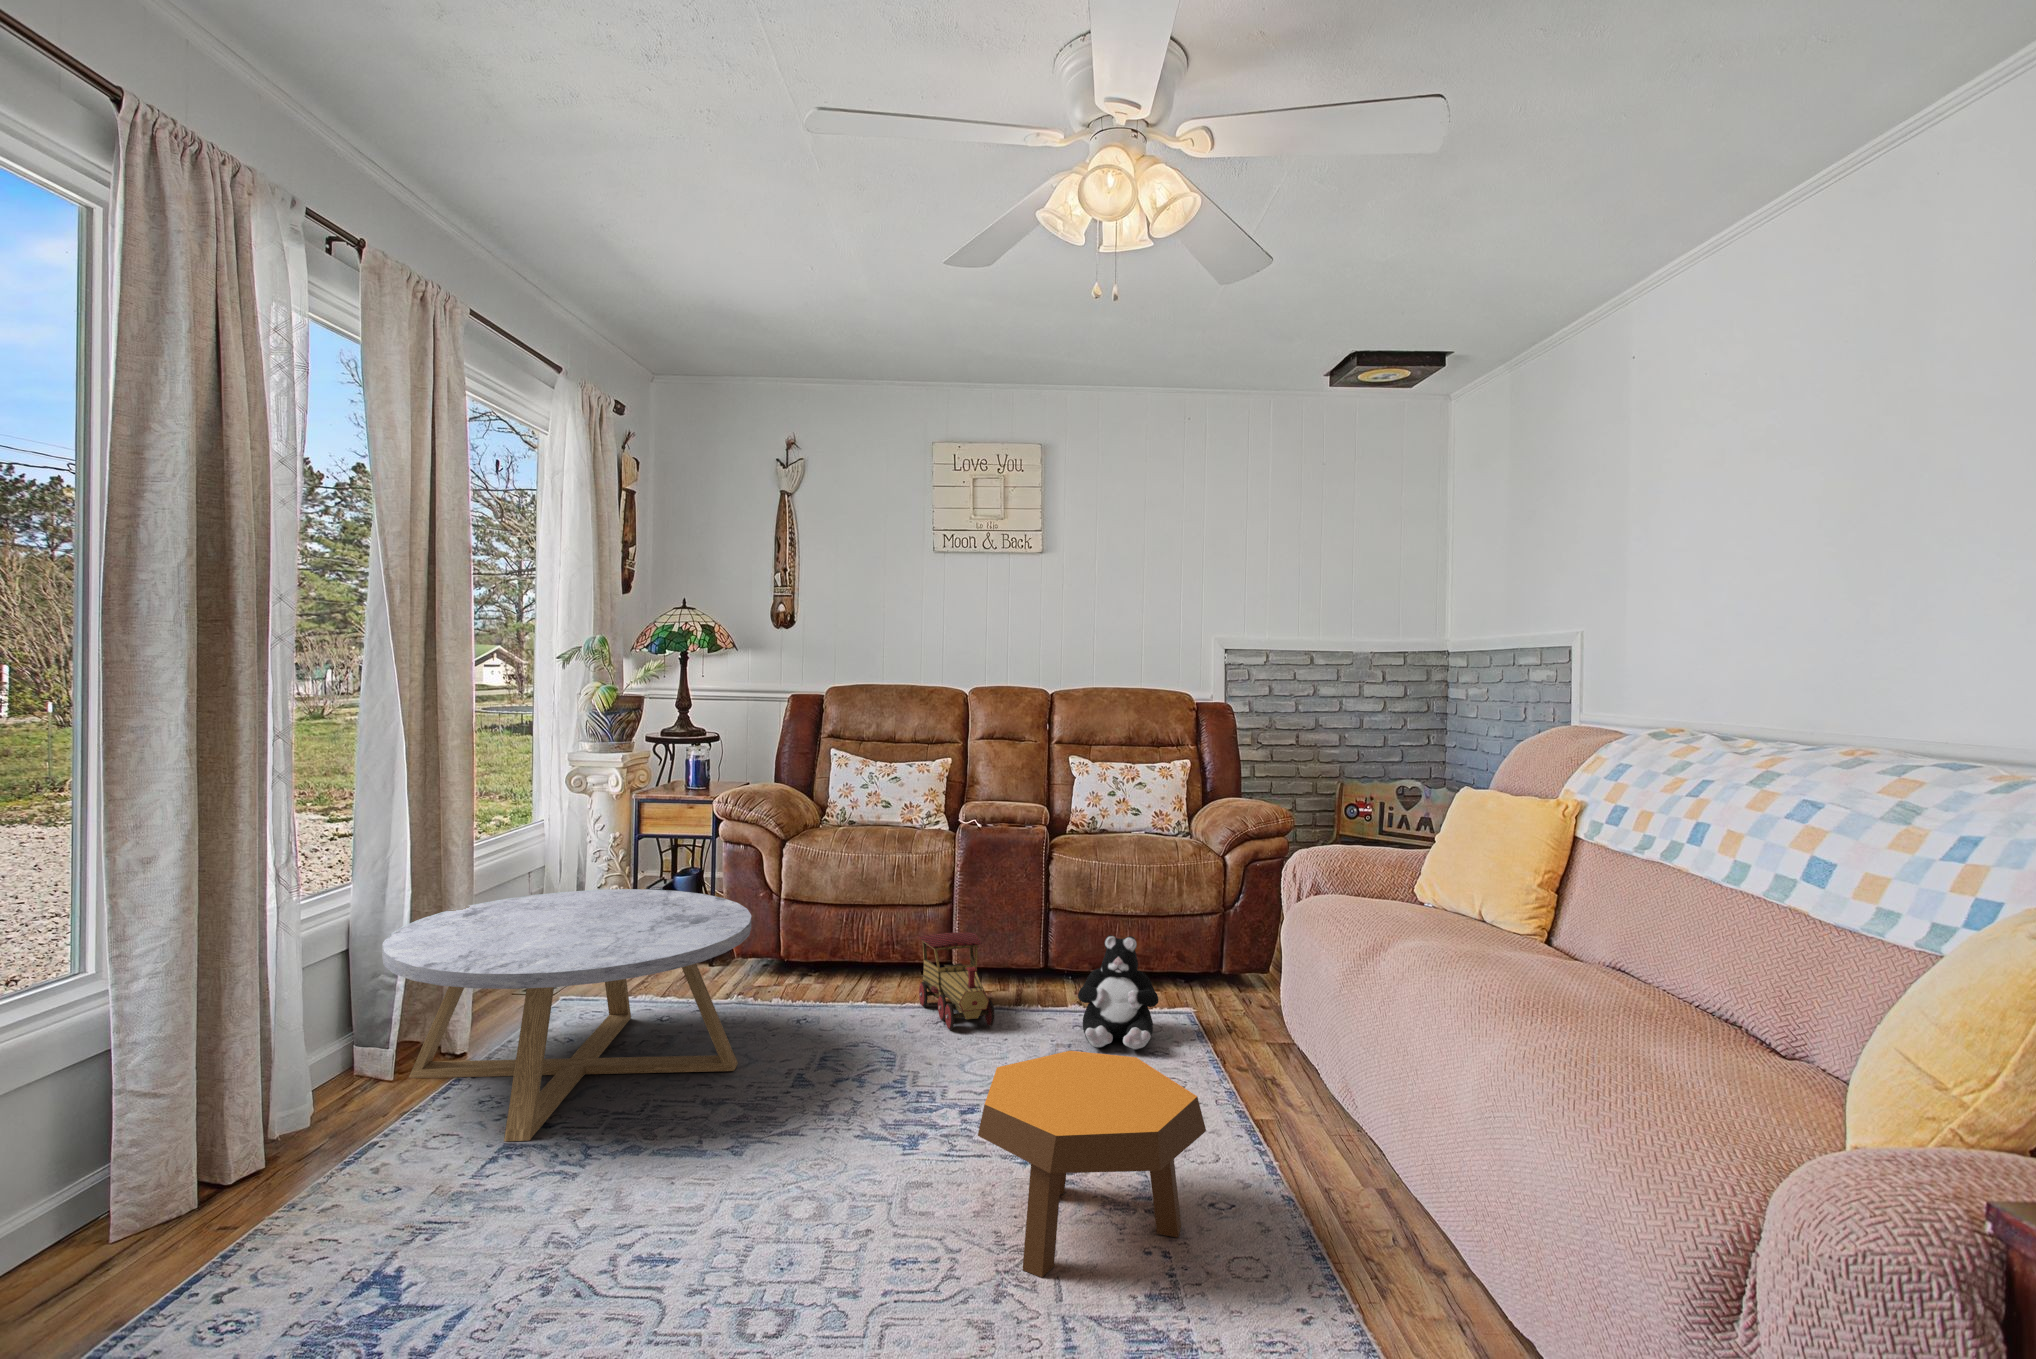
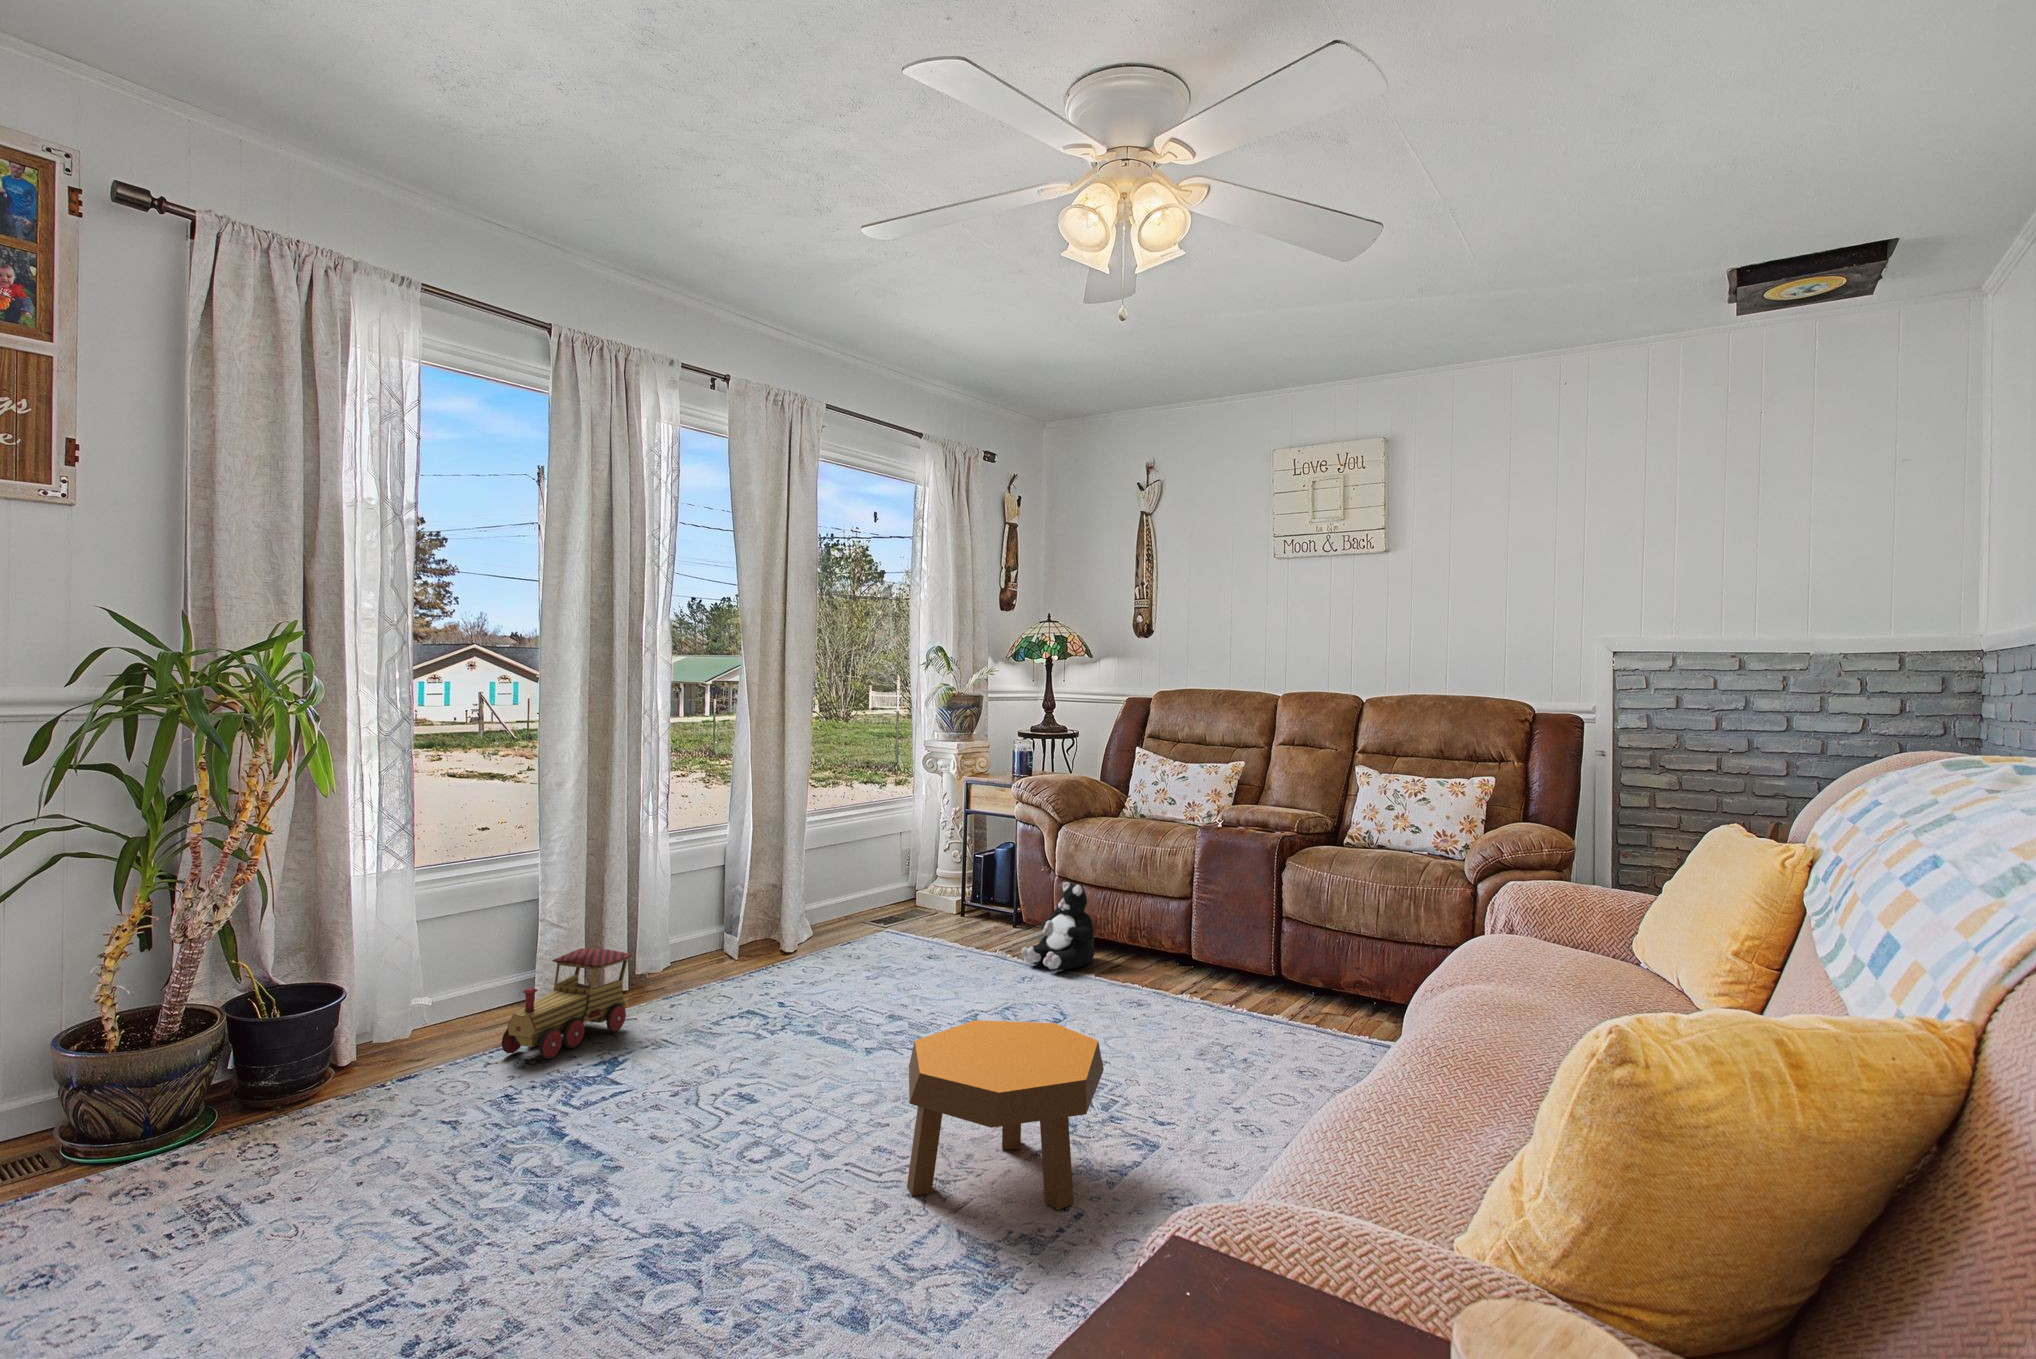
coffee table: present [382,889,752,1141] -> none [693,845,957,1014]
toy train: present [918,933,995,1030] -> present [502,948,634,1059]
plush toy: present [1078,935,1159,1050] -> present [1021,881,1094,970]

